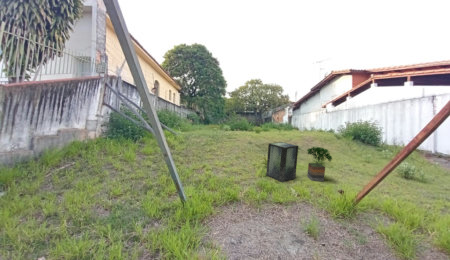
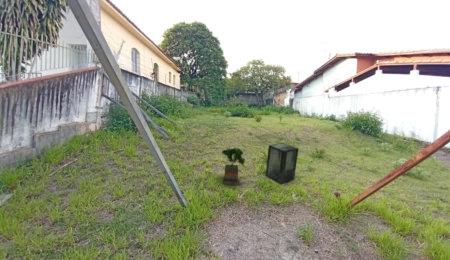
potted tree: present [307,147,332,181] -> present [222,148,245,185]

